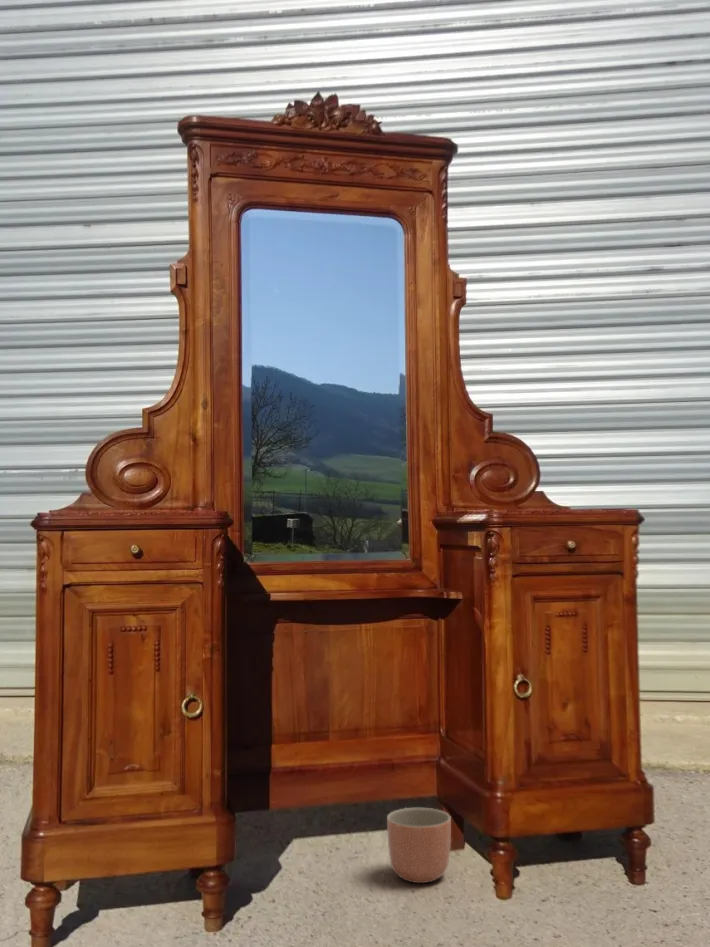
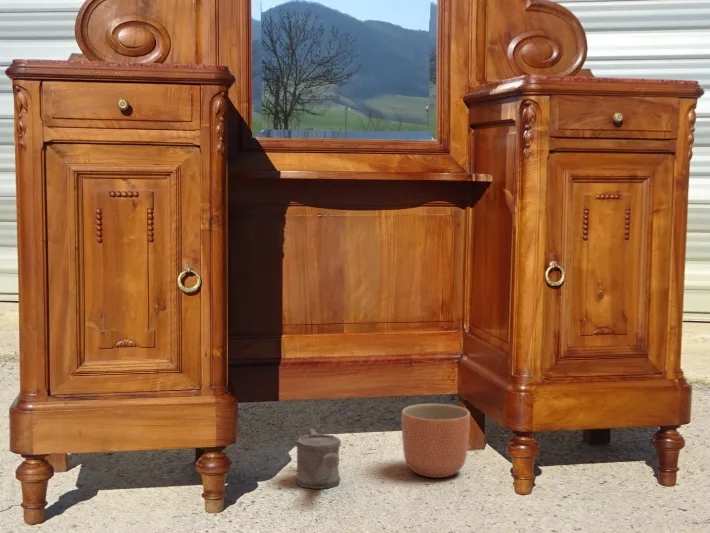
watering can: none [289,837,332,900] -> present [296,429,341,489]

